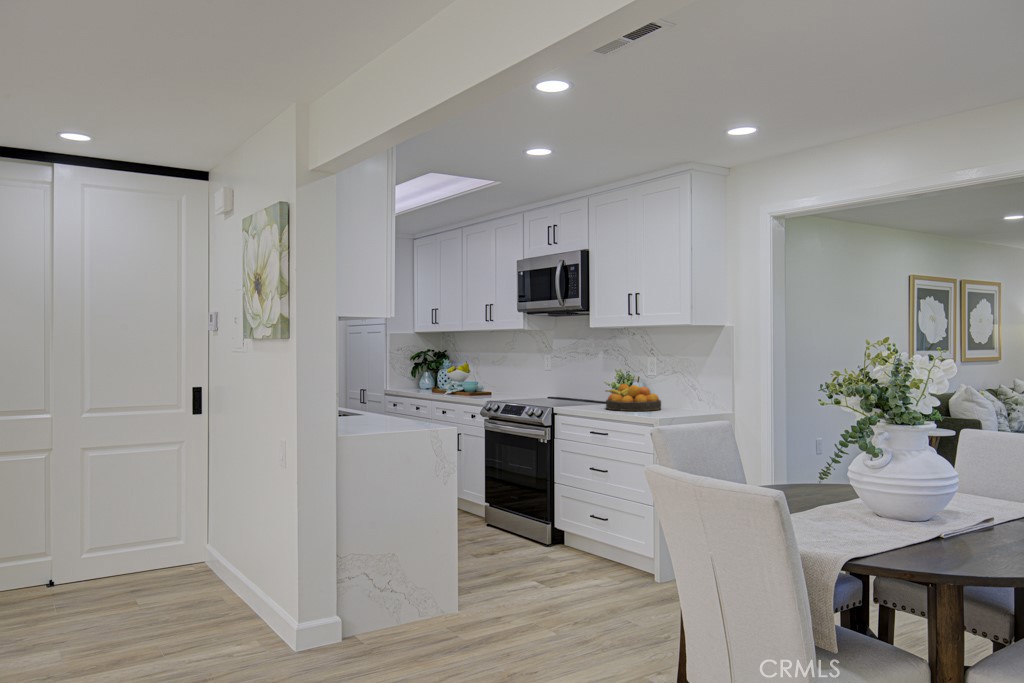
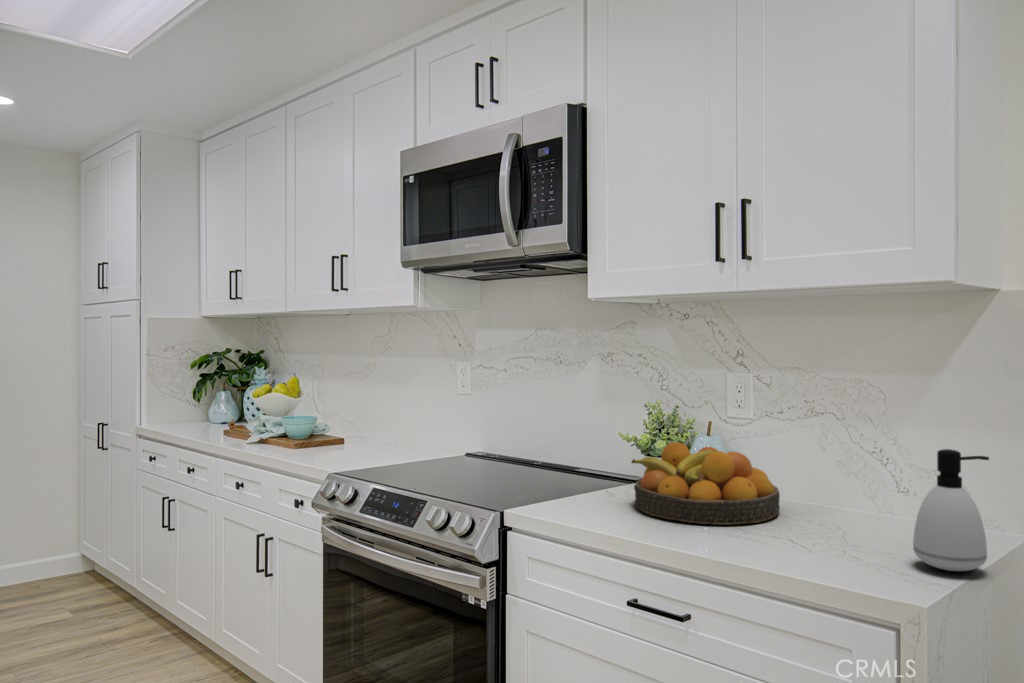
soap dispenser: none [680,378,701,417] -> present [913,449,989,571]

